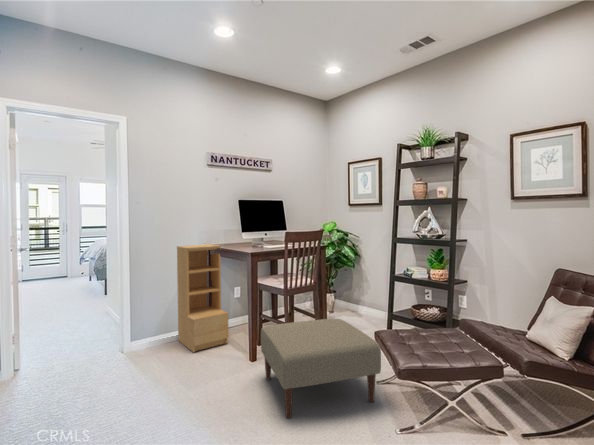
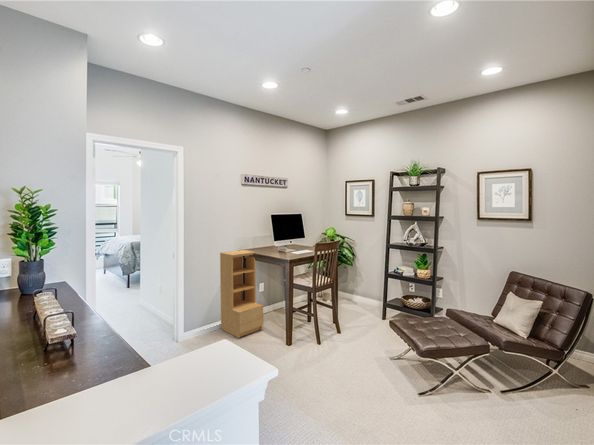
ottoman: present [261,319,381,418] -> none [302,310,399,389]

